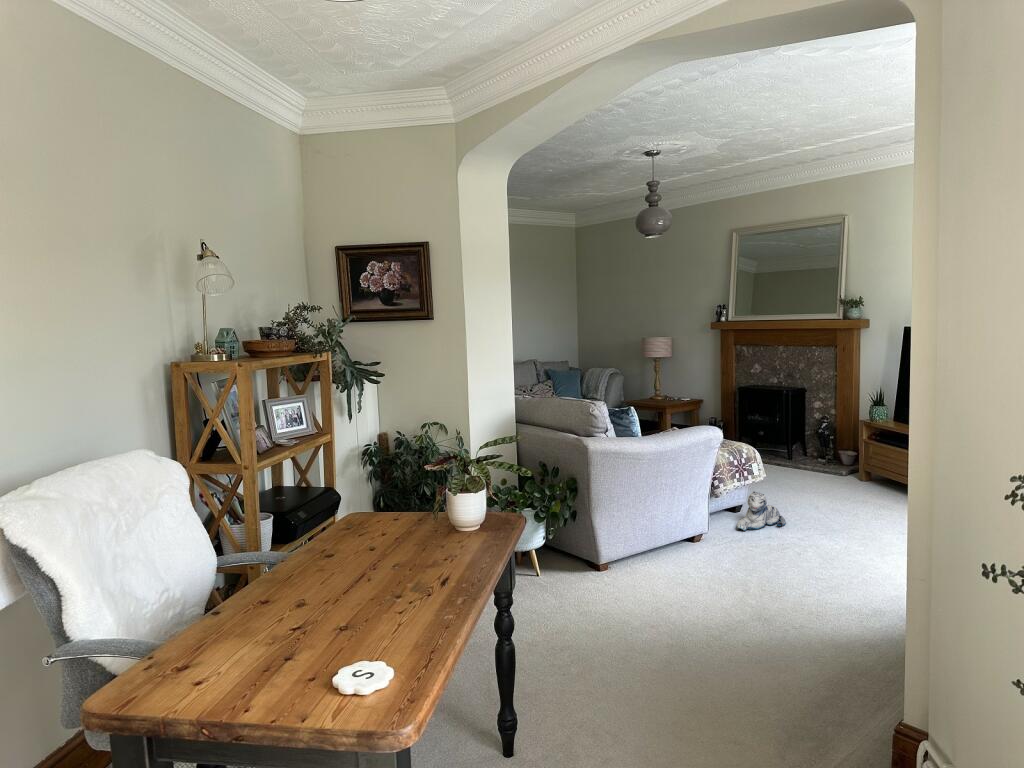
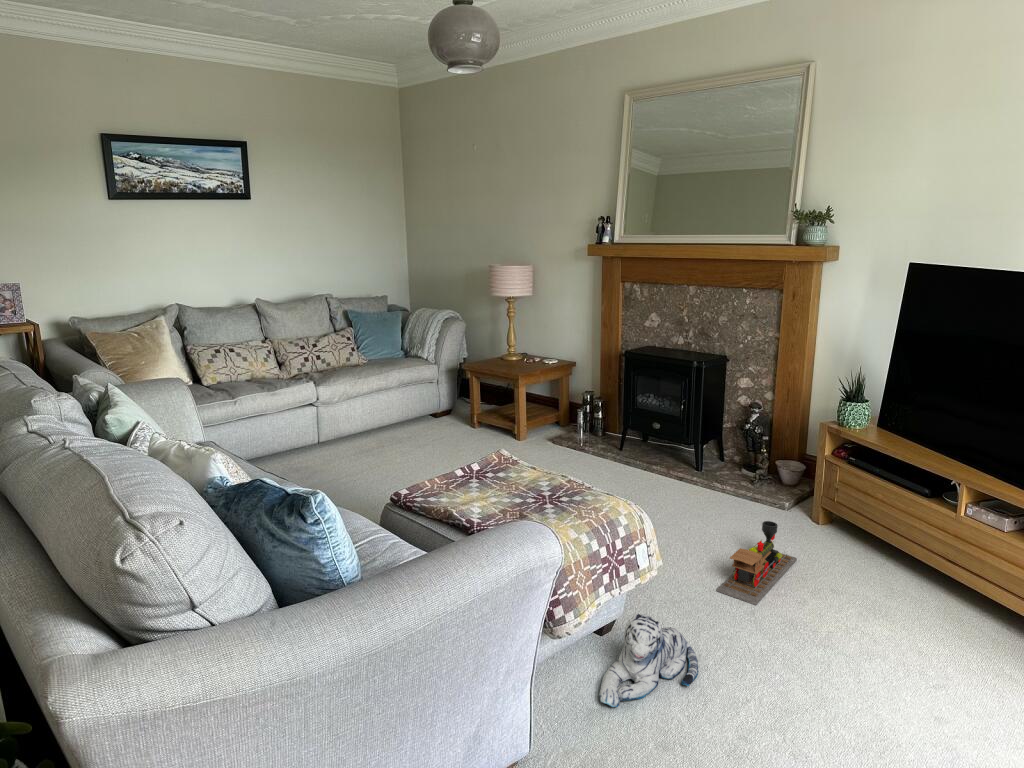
toy train: none [798,470,846,508] -> present [717,521,797,605]

